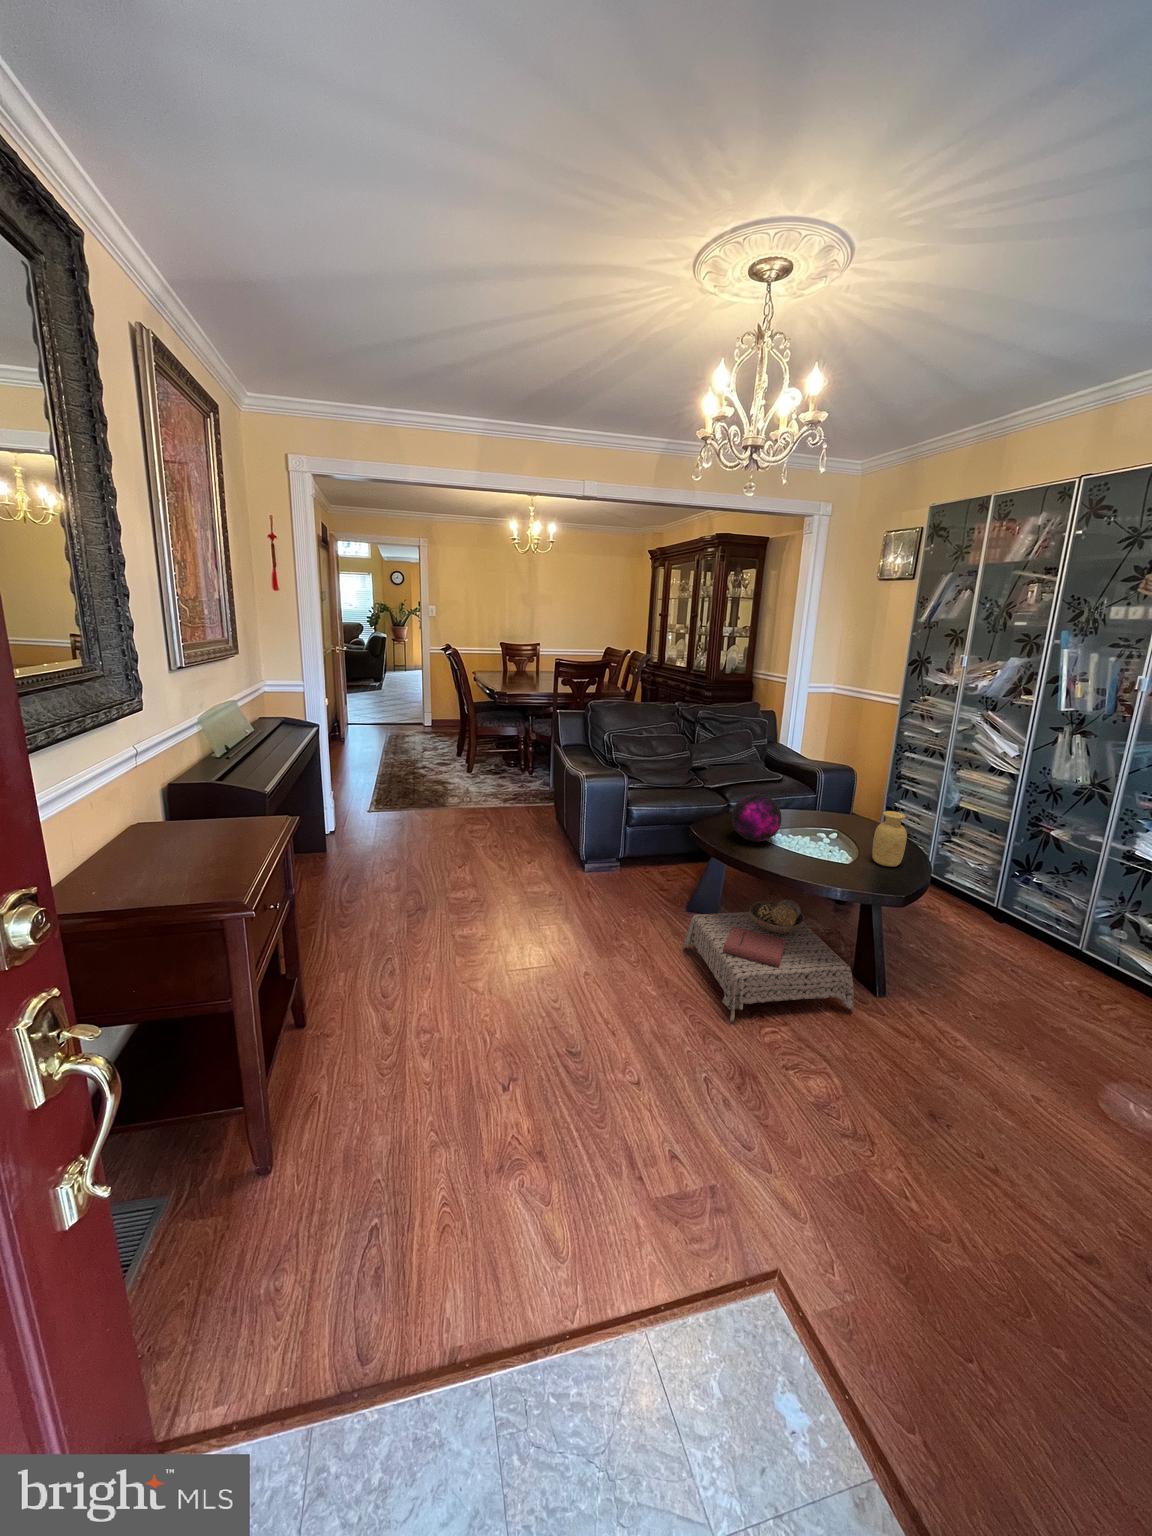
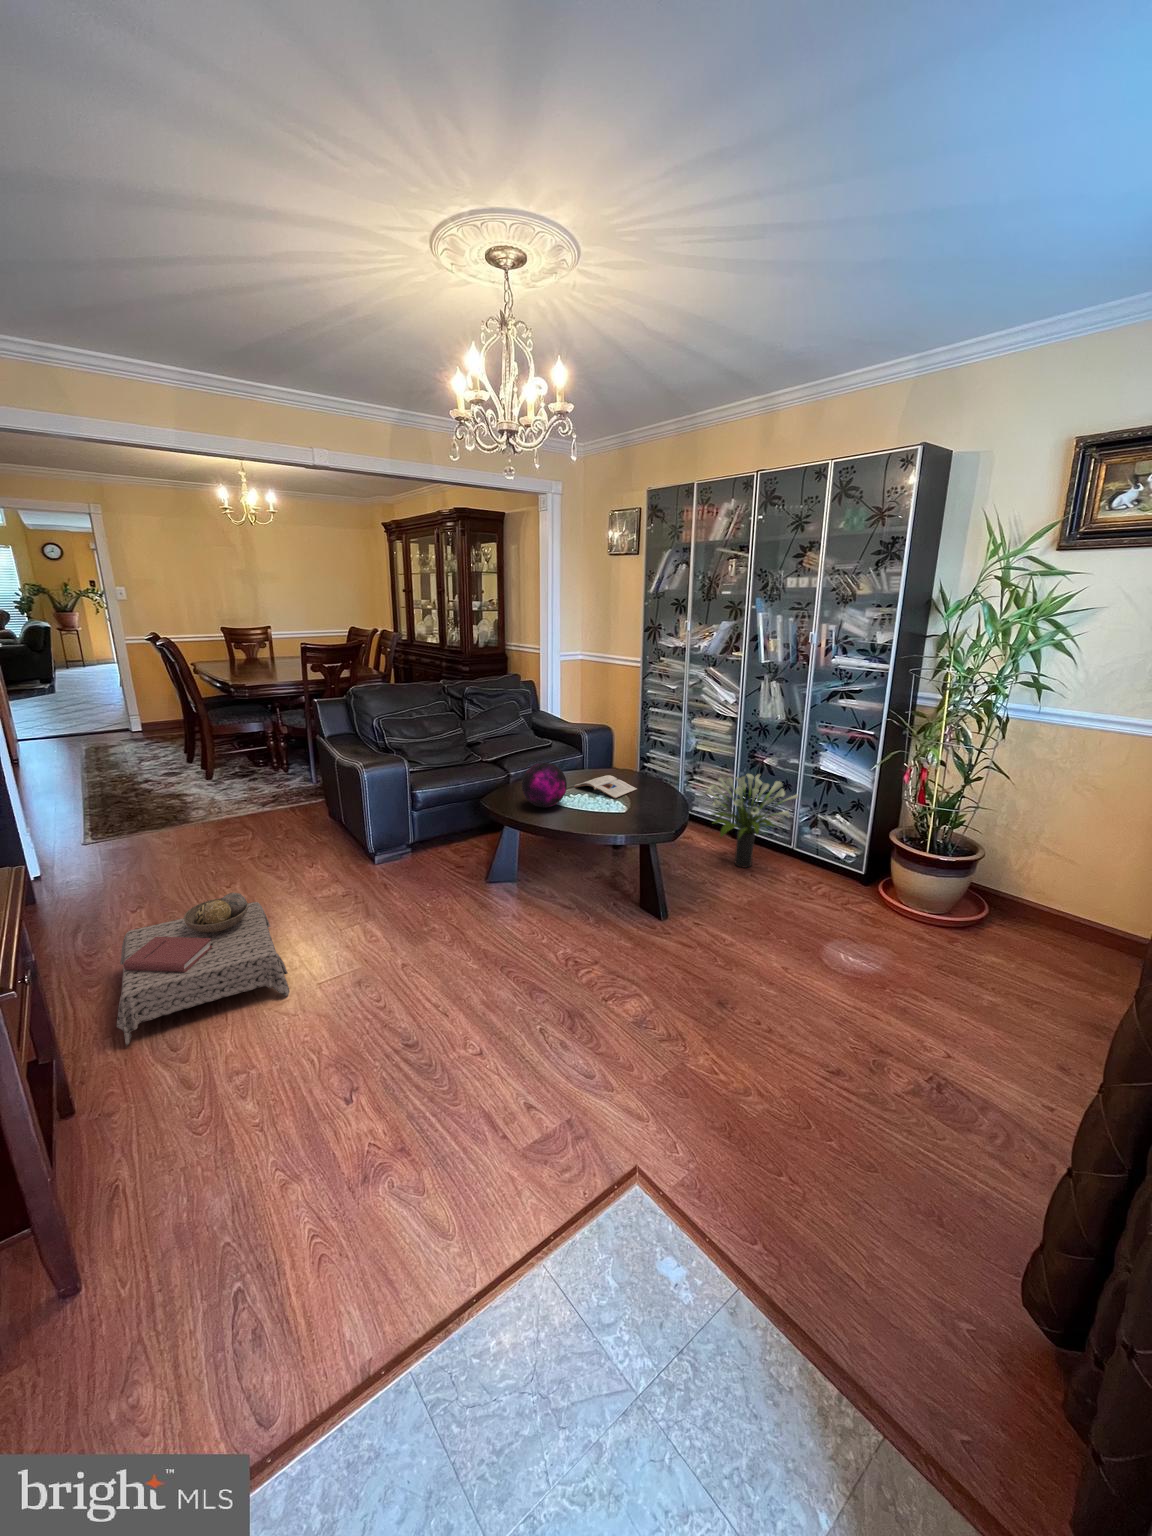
vase: present [872,811,907,867] -> none [645,762,670,810]
magazine: none [792,818,867,845] -> present [574,775,637,798]
potted plant: none [955,842,1096,957] -> present [704,774,798,868]
ottoman: present [684,899,854,1022] -> present [117,893,289,1046]

